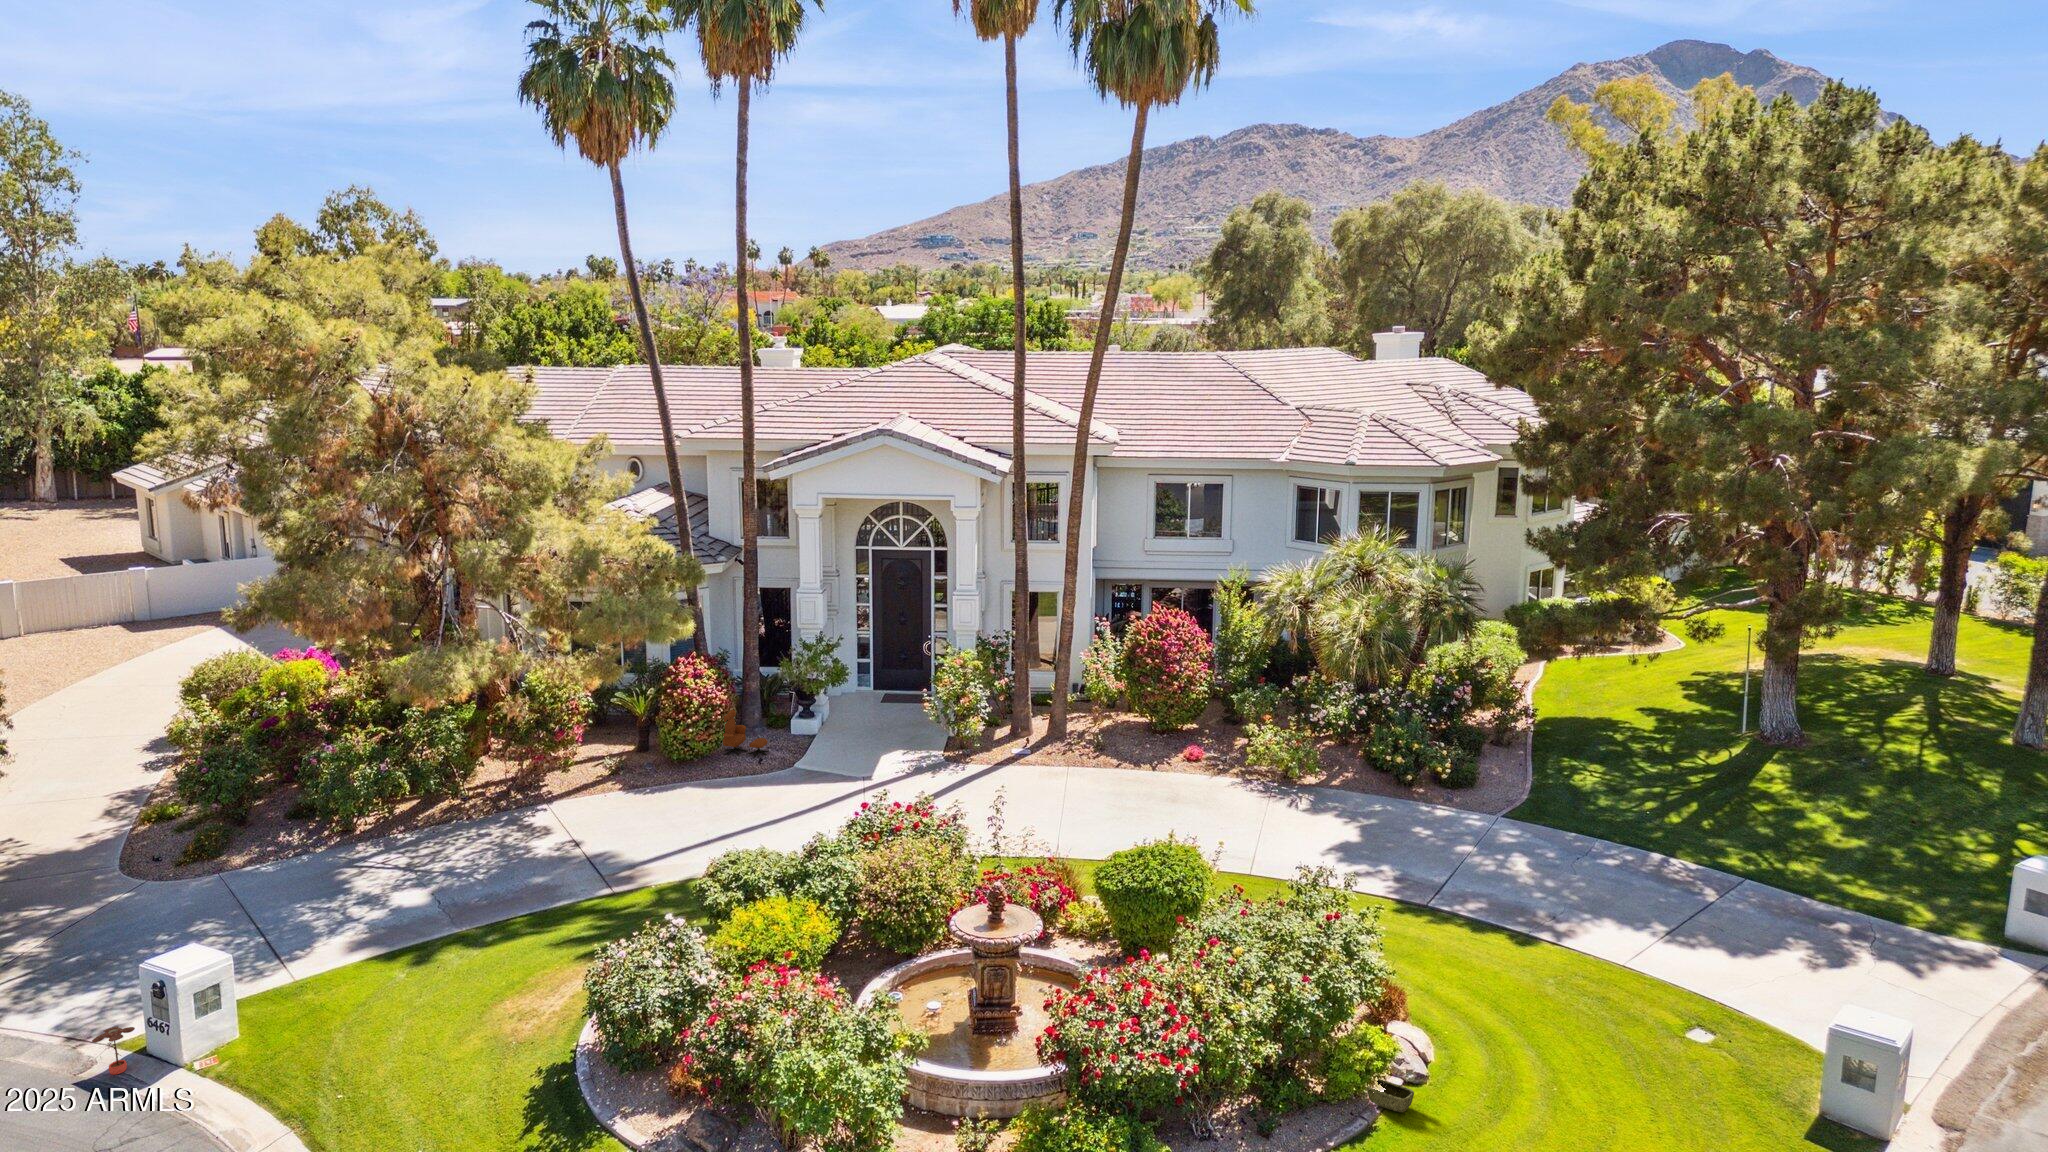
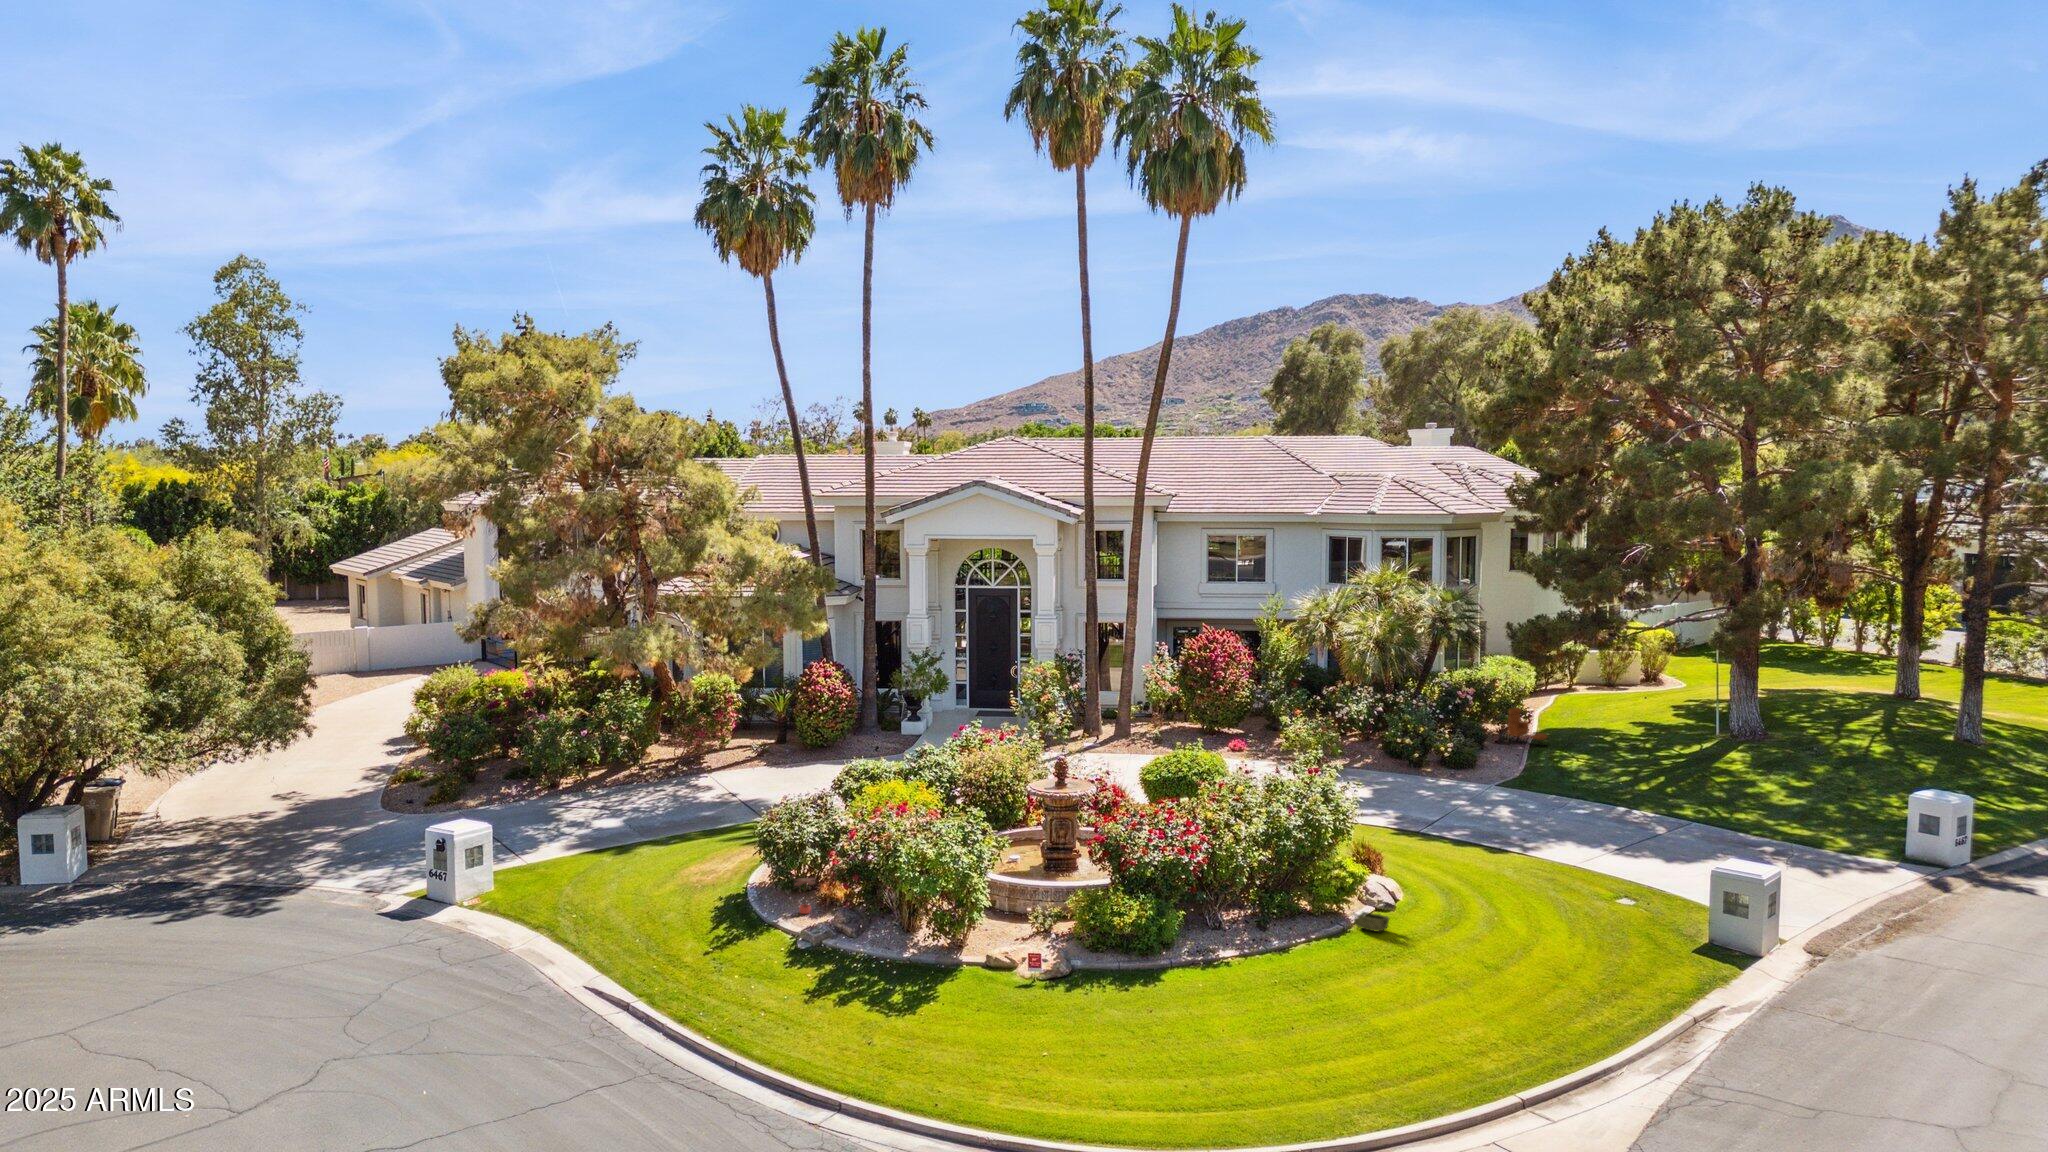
lounge chair: present [722,710,768,757] -> present [1507,707,1547,746]
potted plant: present [92,1026,135,1075] -> present [795,878,815,914]

